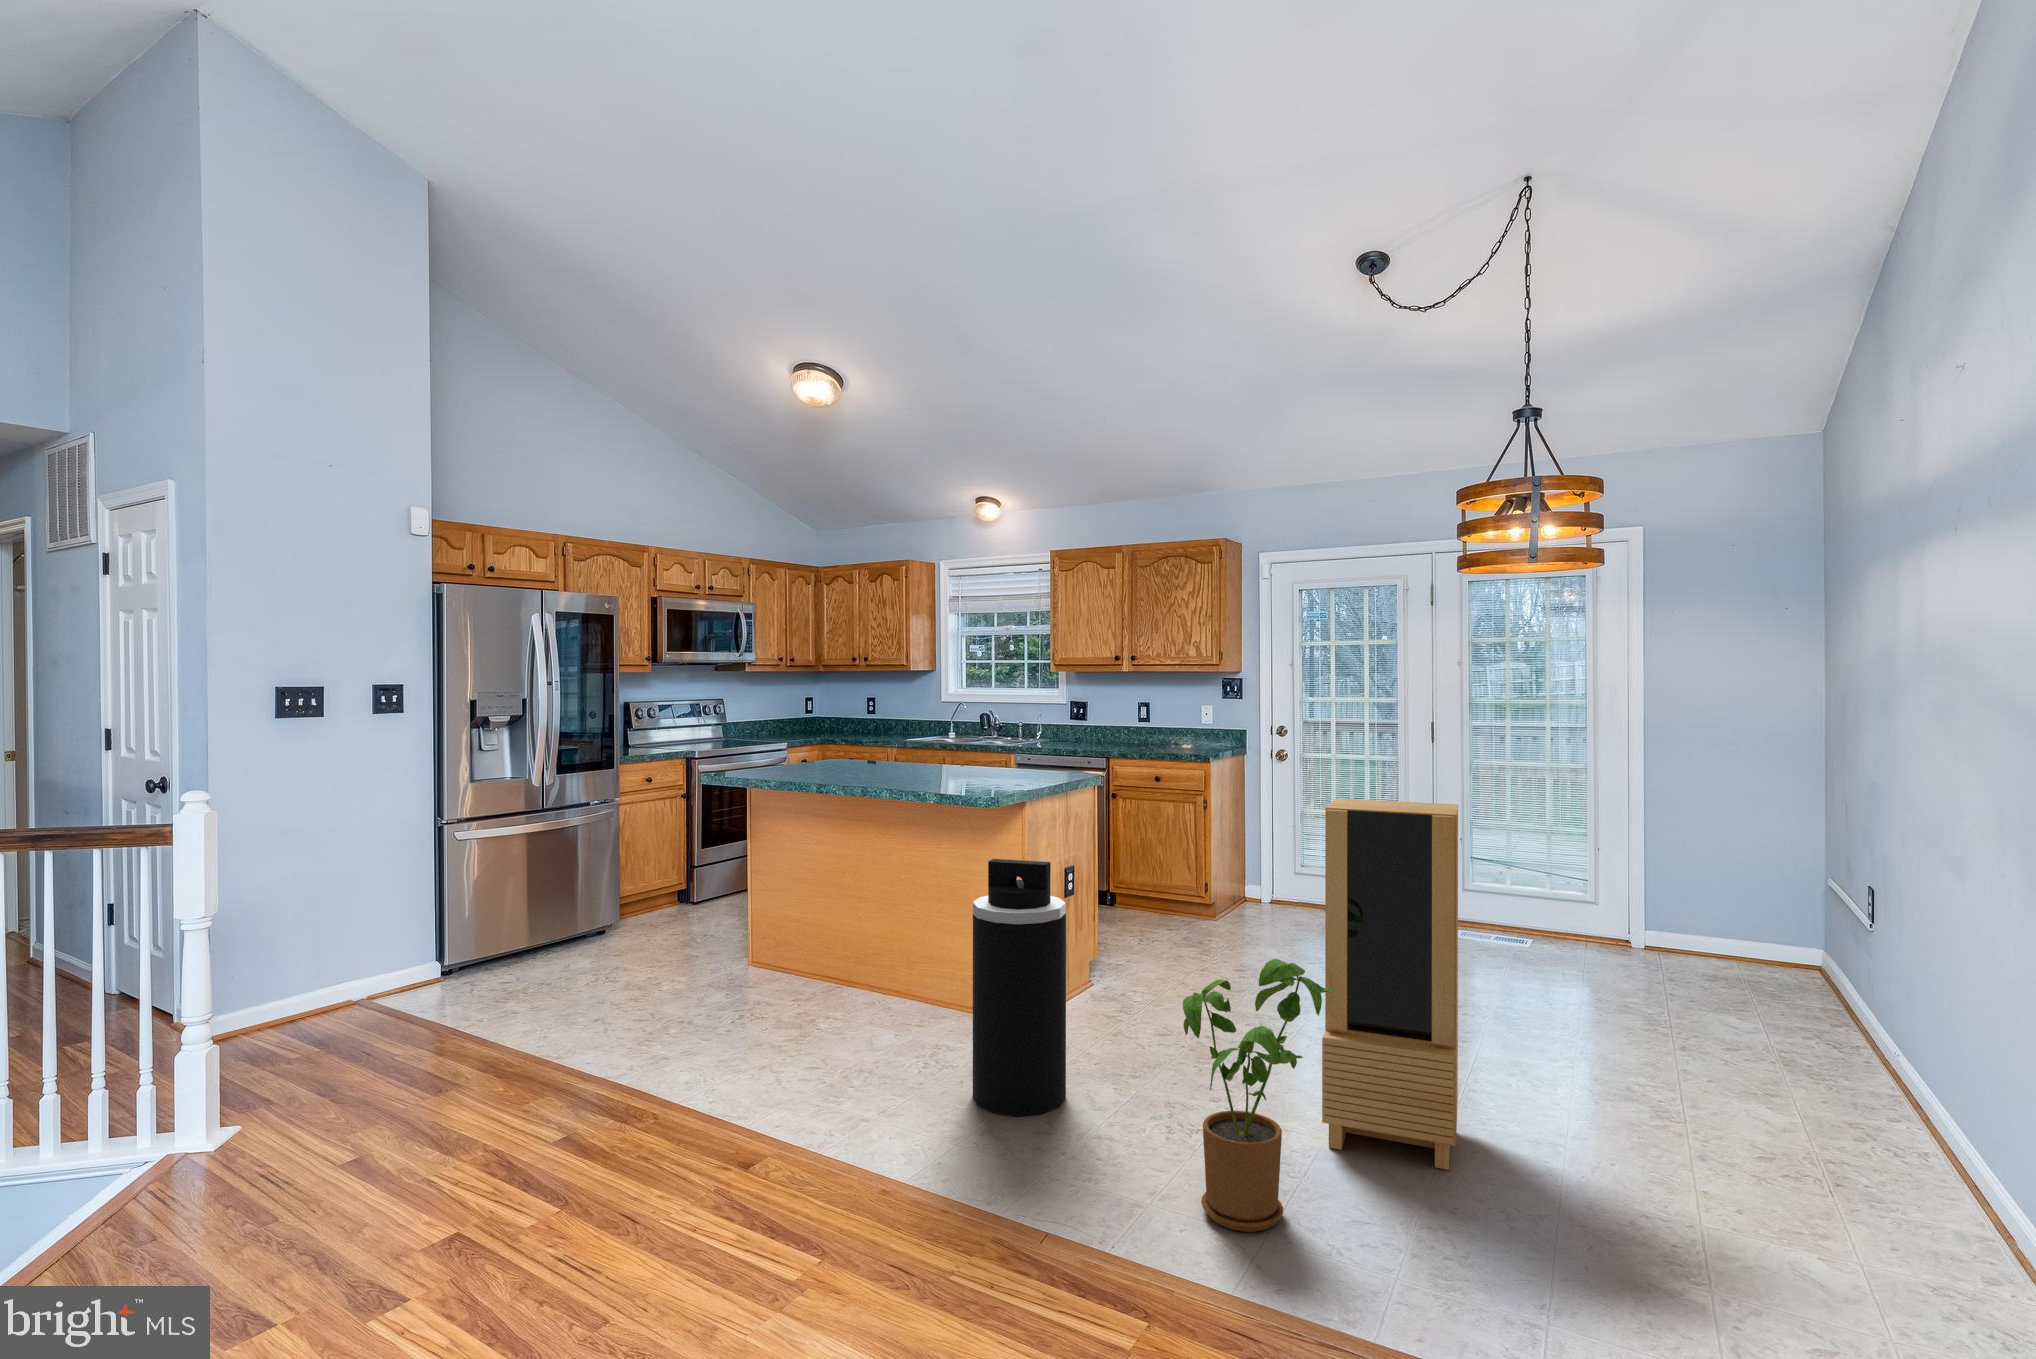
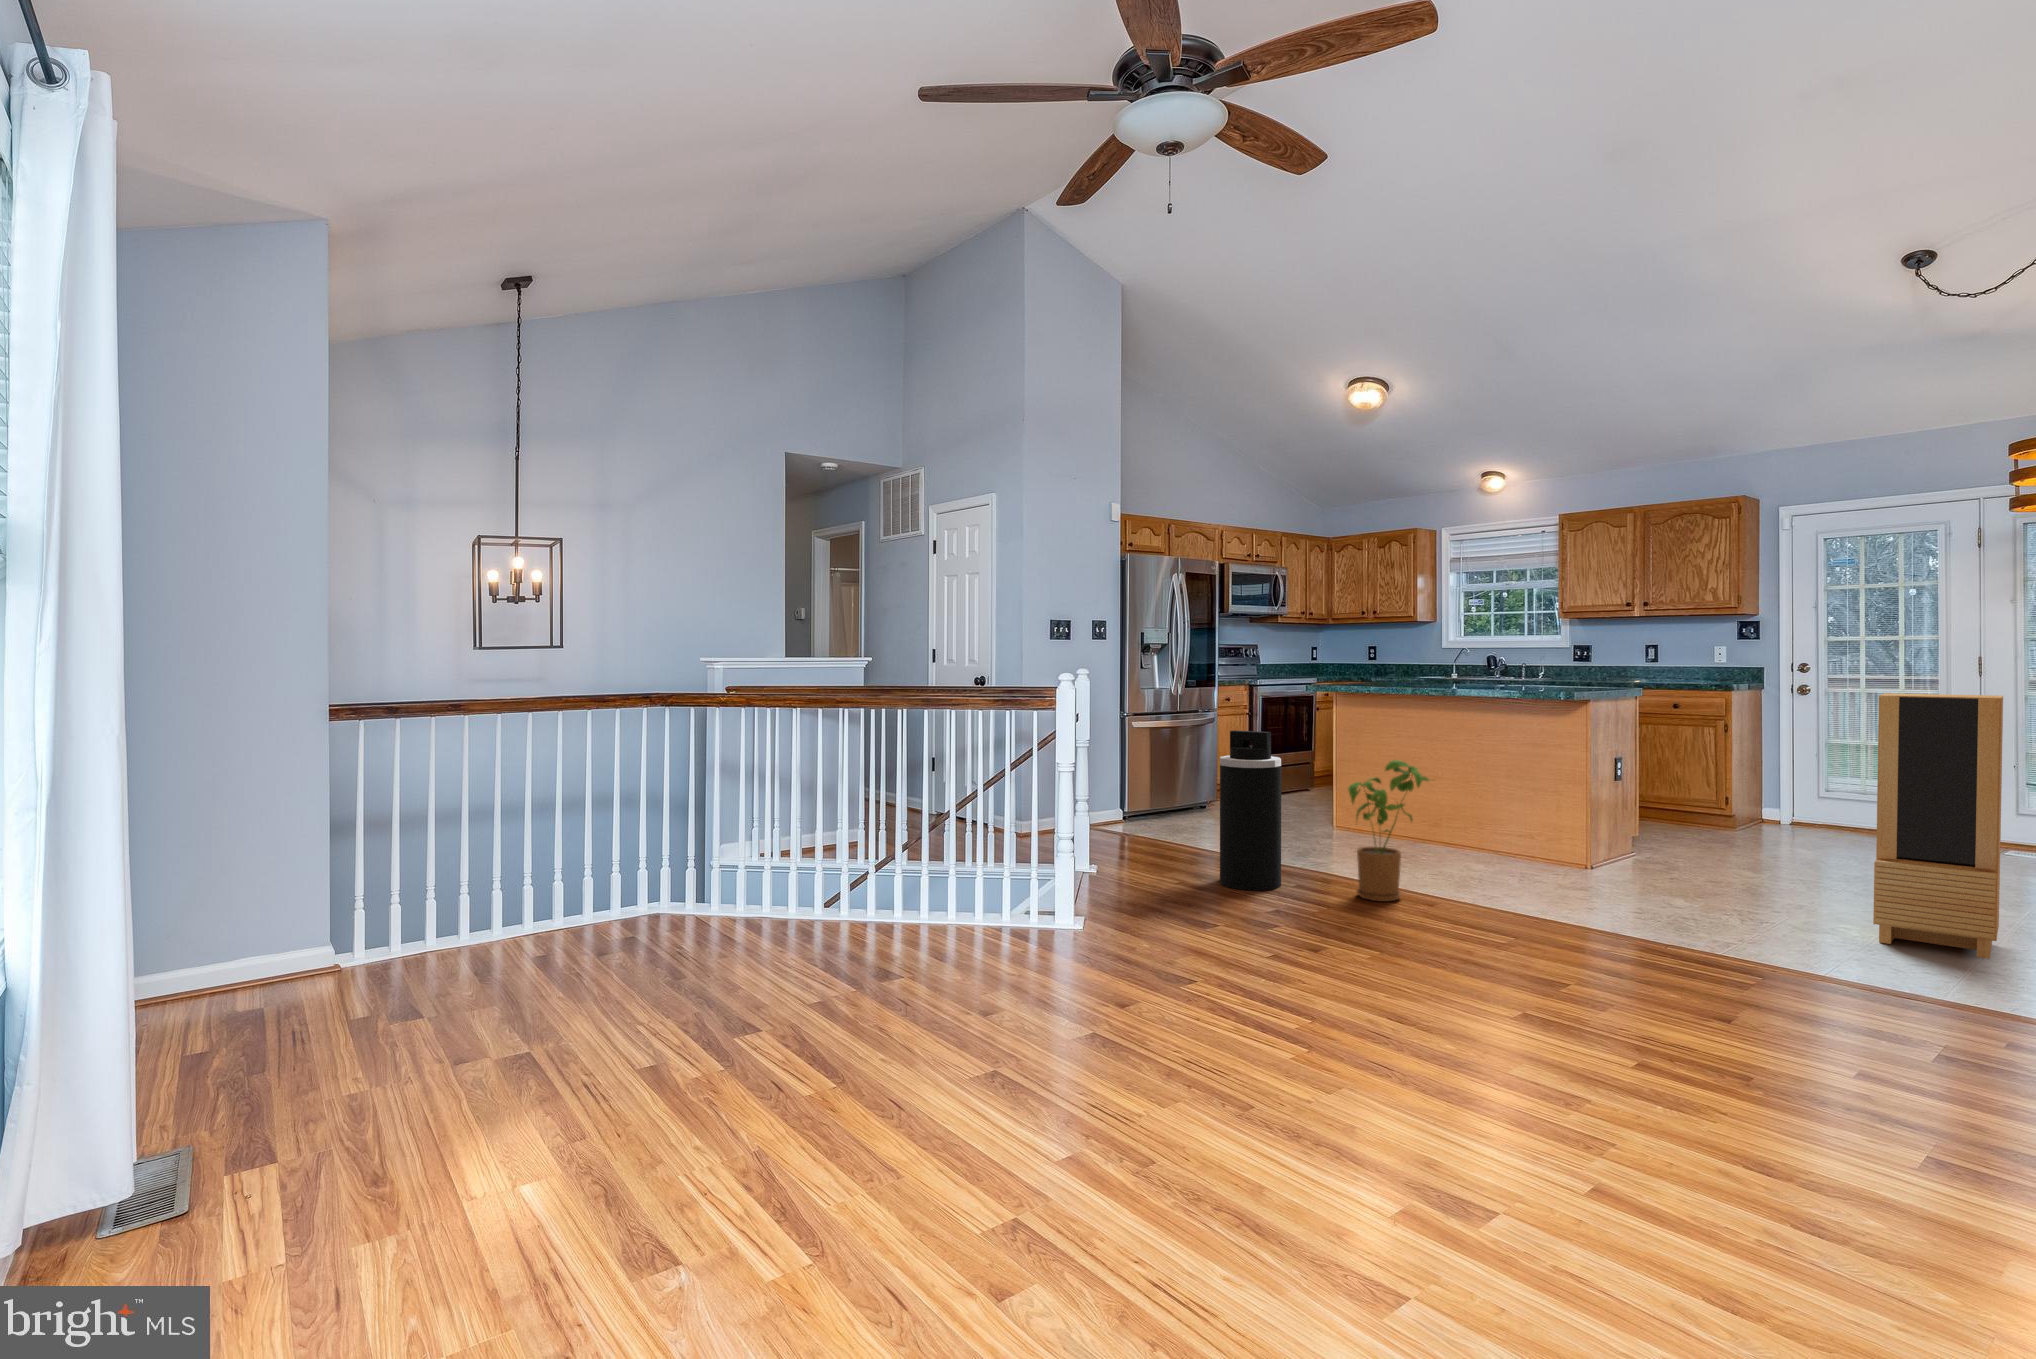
trash can: present [973,859,1066,1116] -> present [1220,730,1281,890]
house plant: present [1183,959,1333,1232] -> present [1348,760,1429,901]

